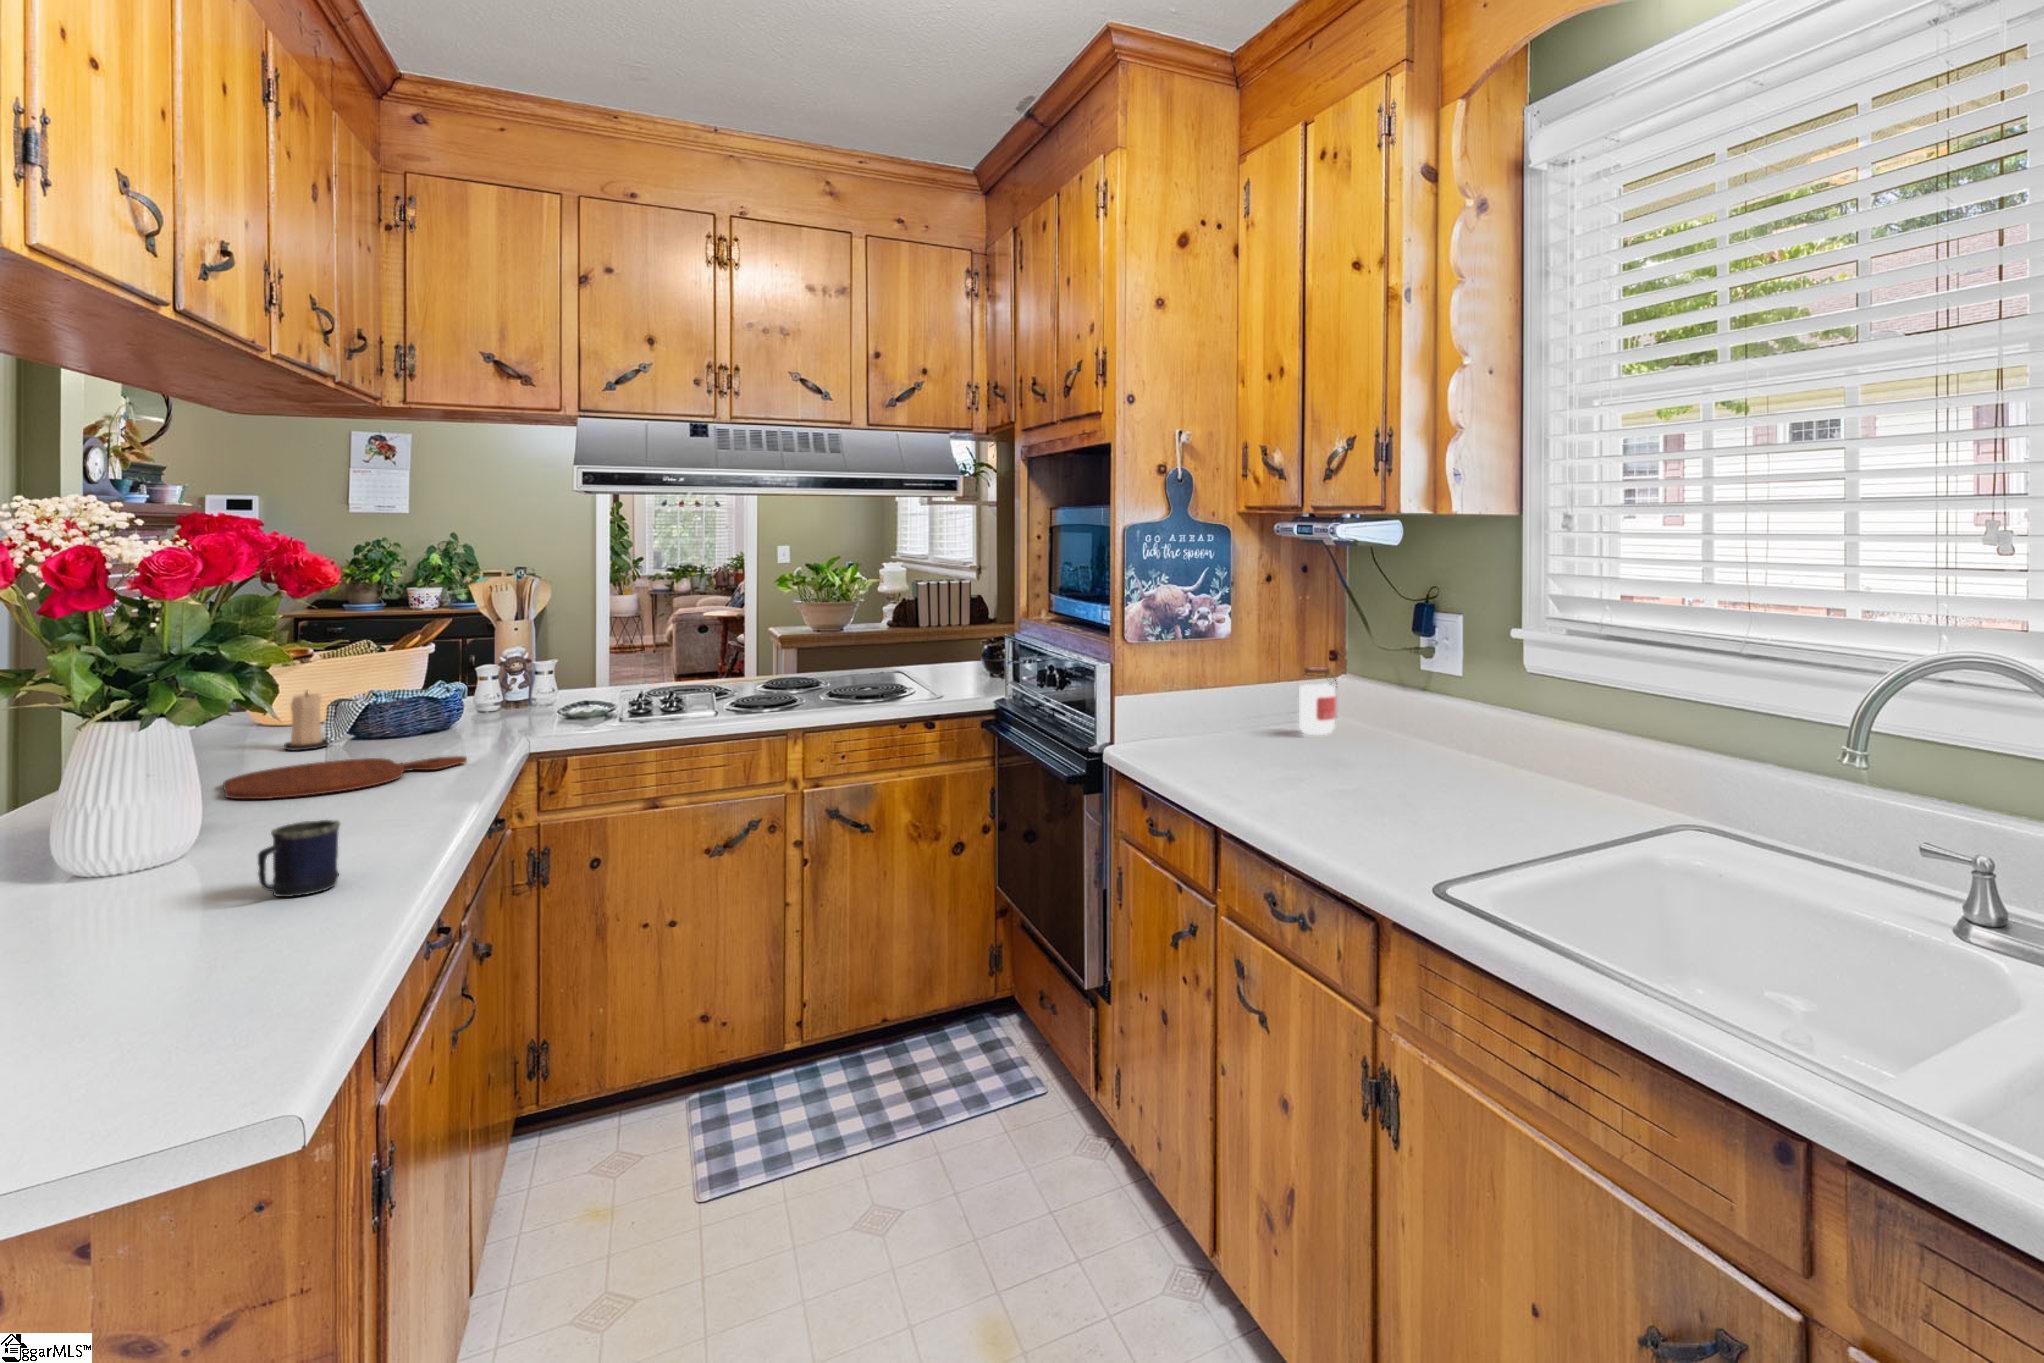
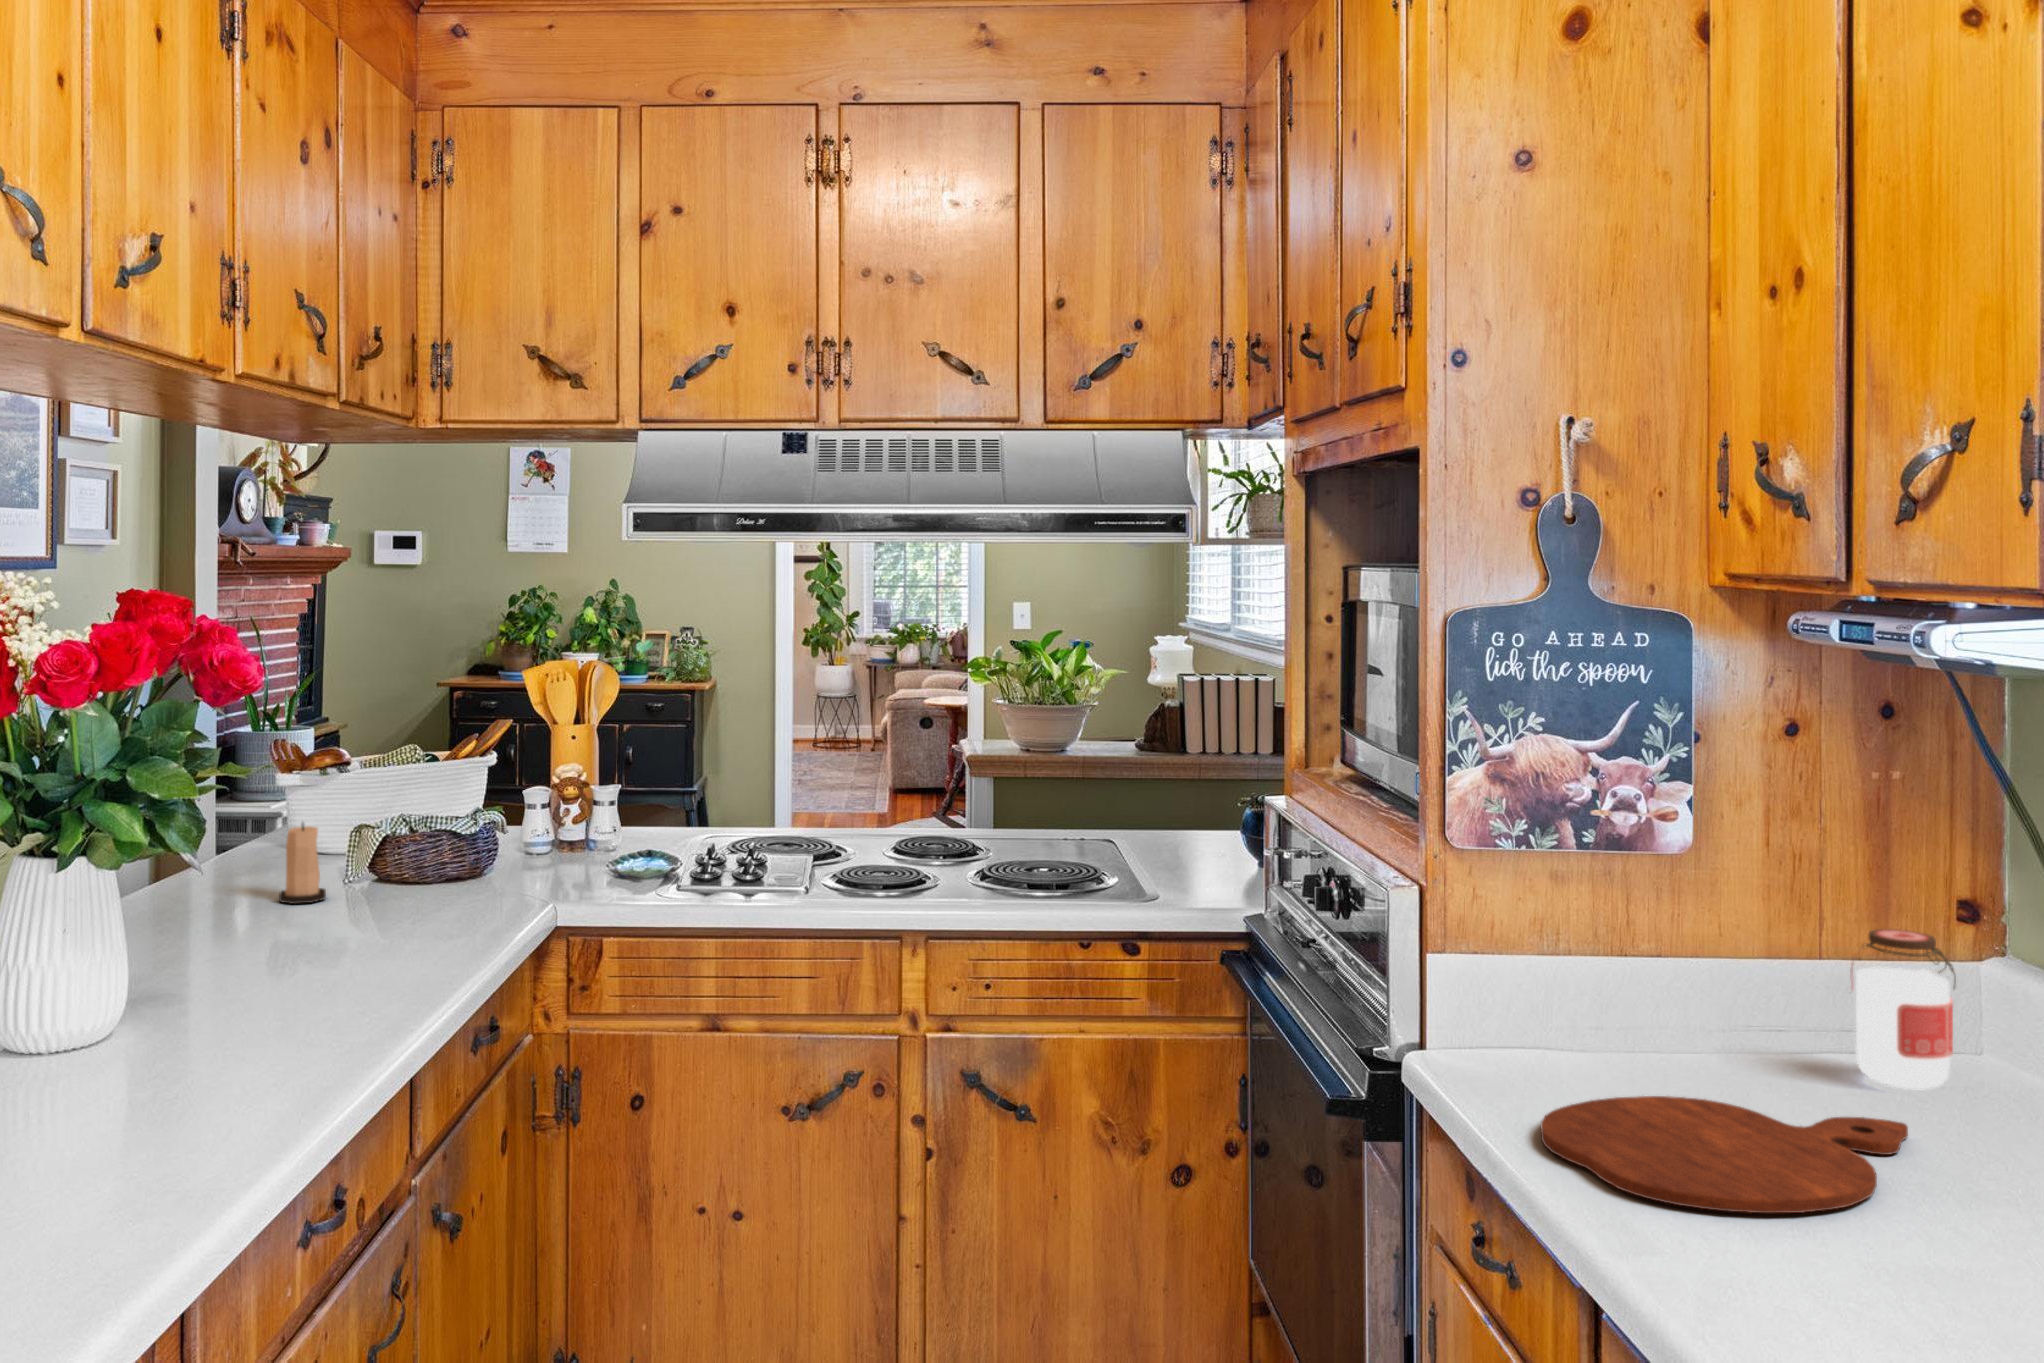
cutting board: present [223,756,467,799] -> present [1541,1096,1908,1213]
mug: present [258,820,340,897] -> none [58,1057,163,1171]

